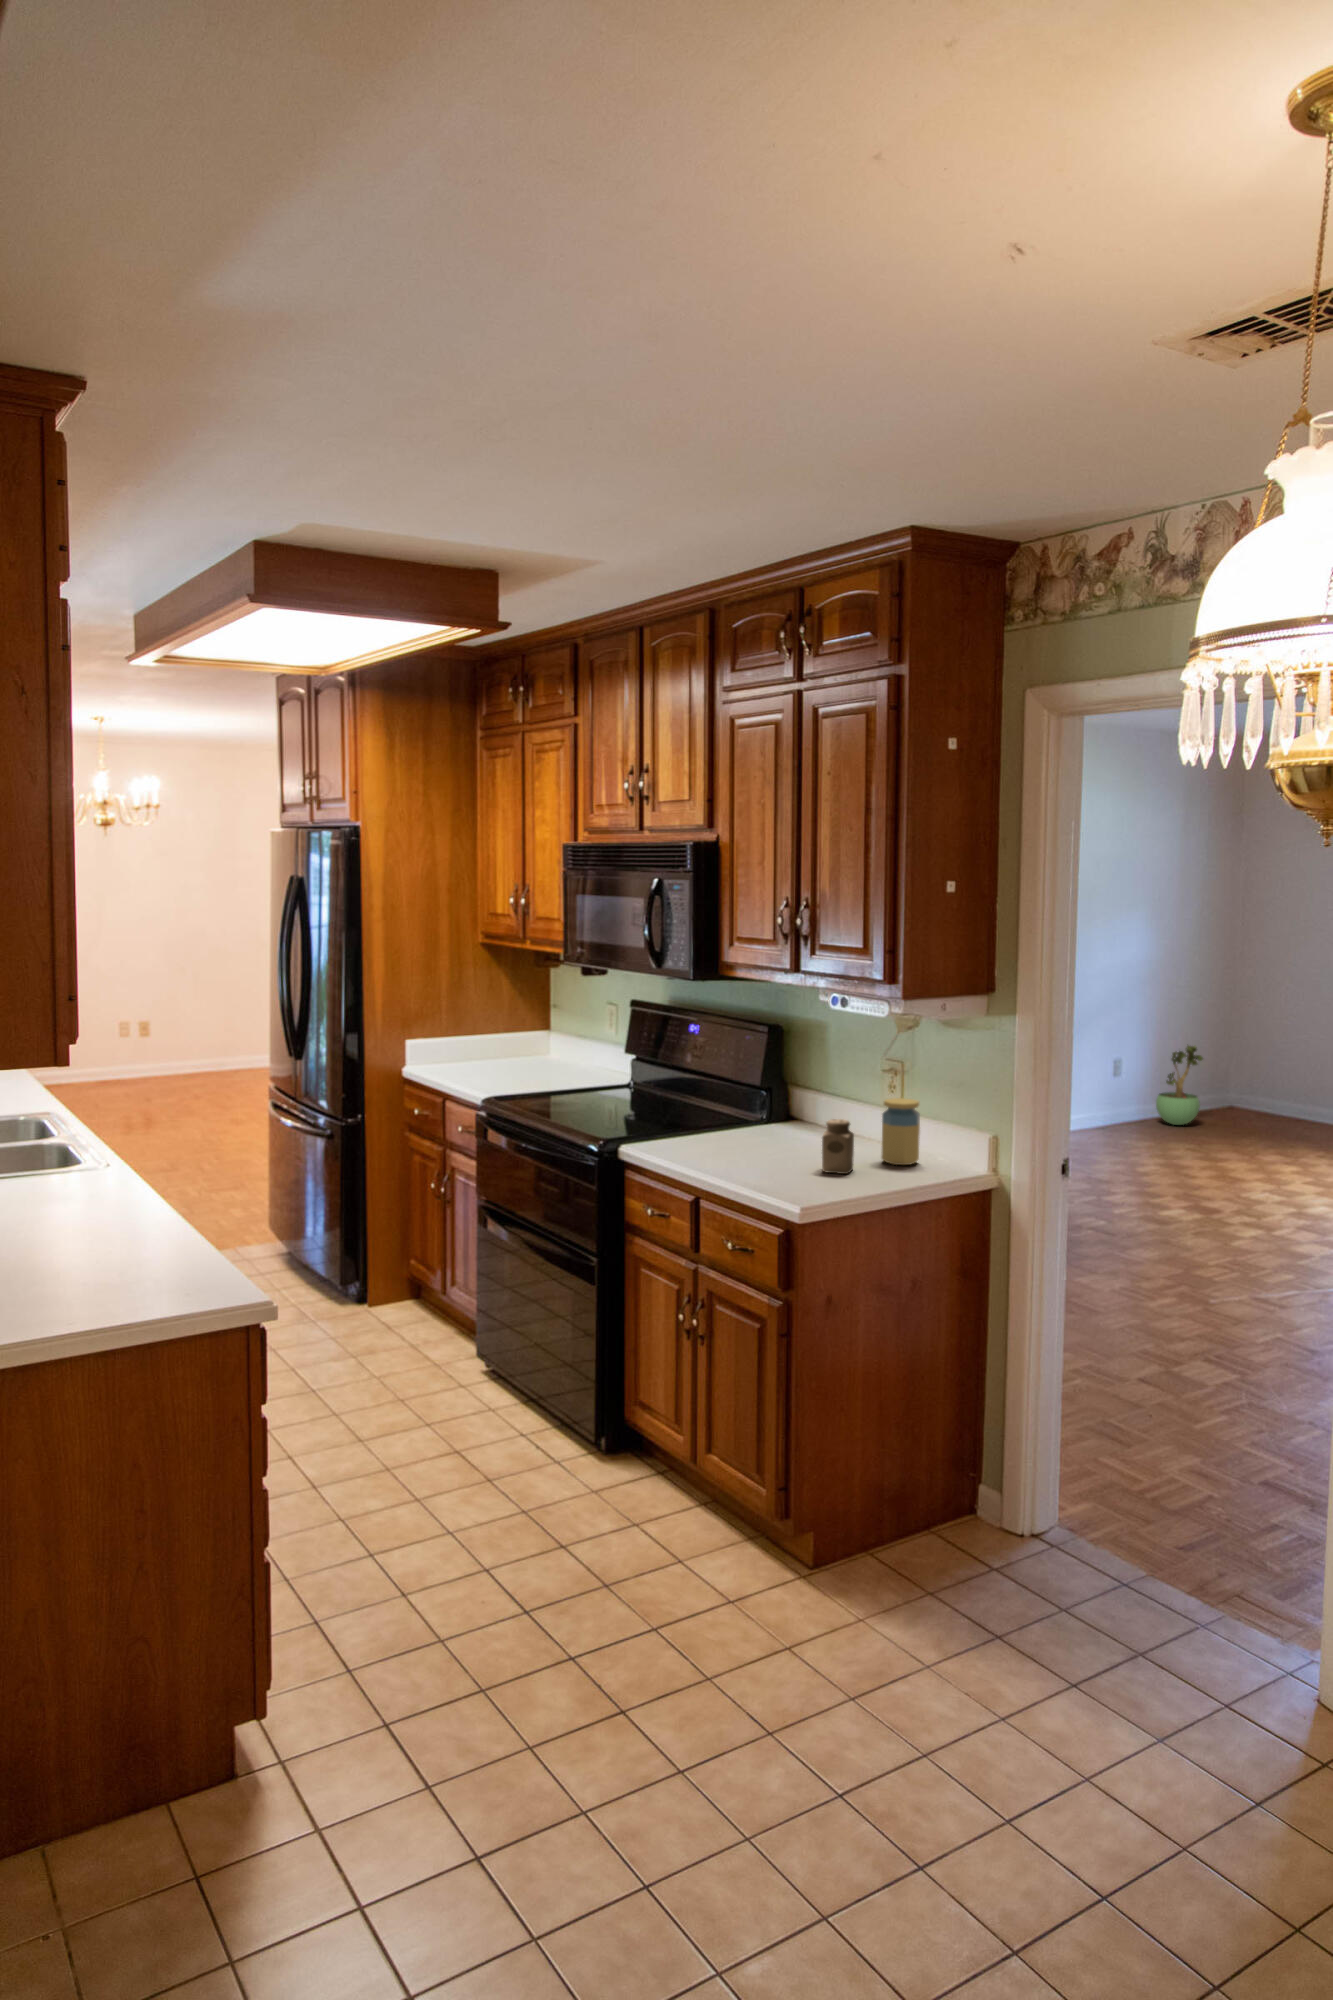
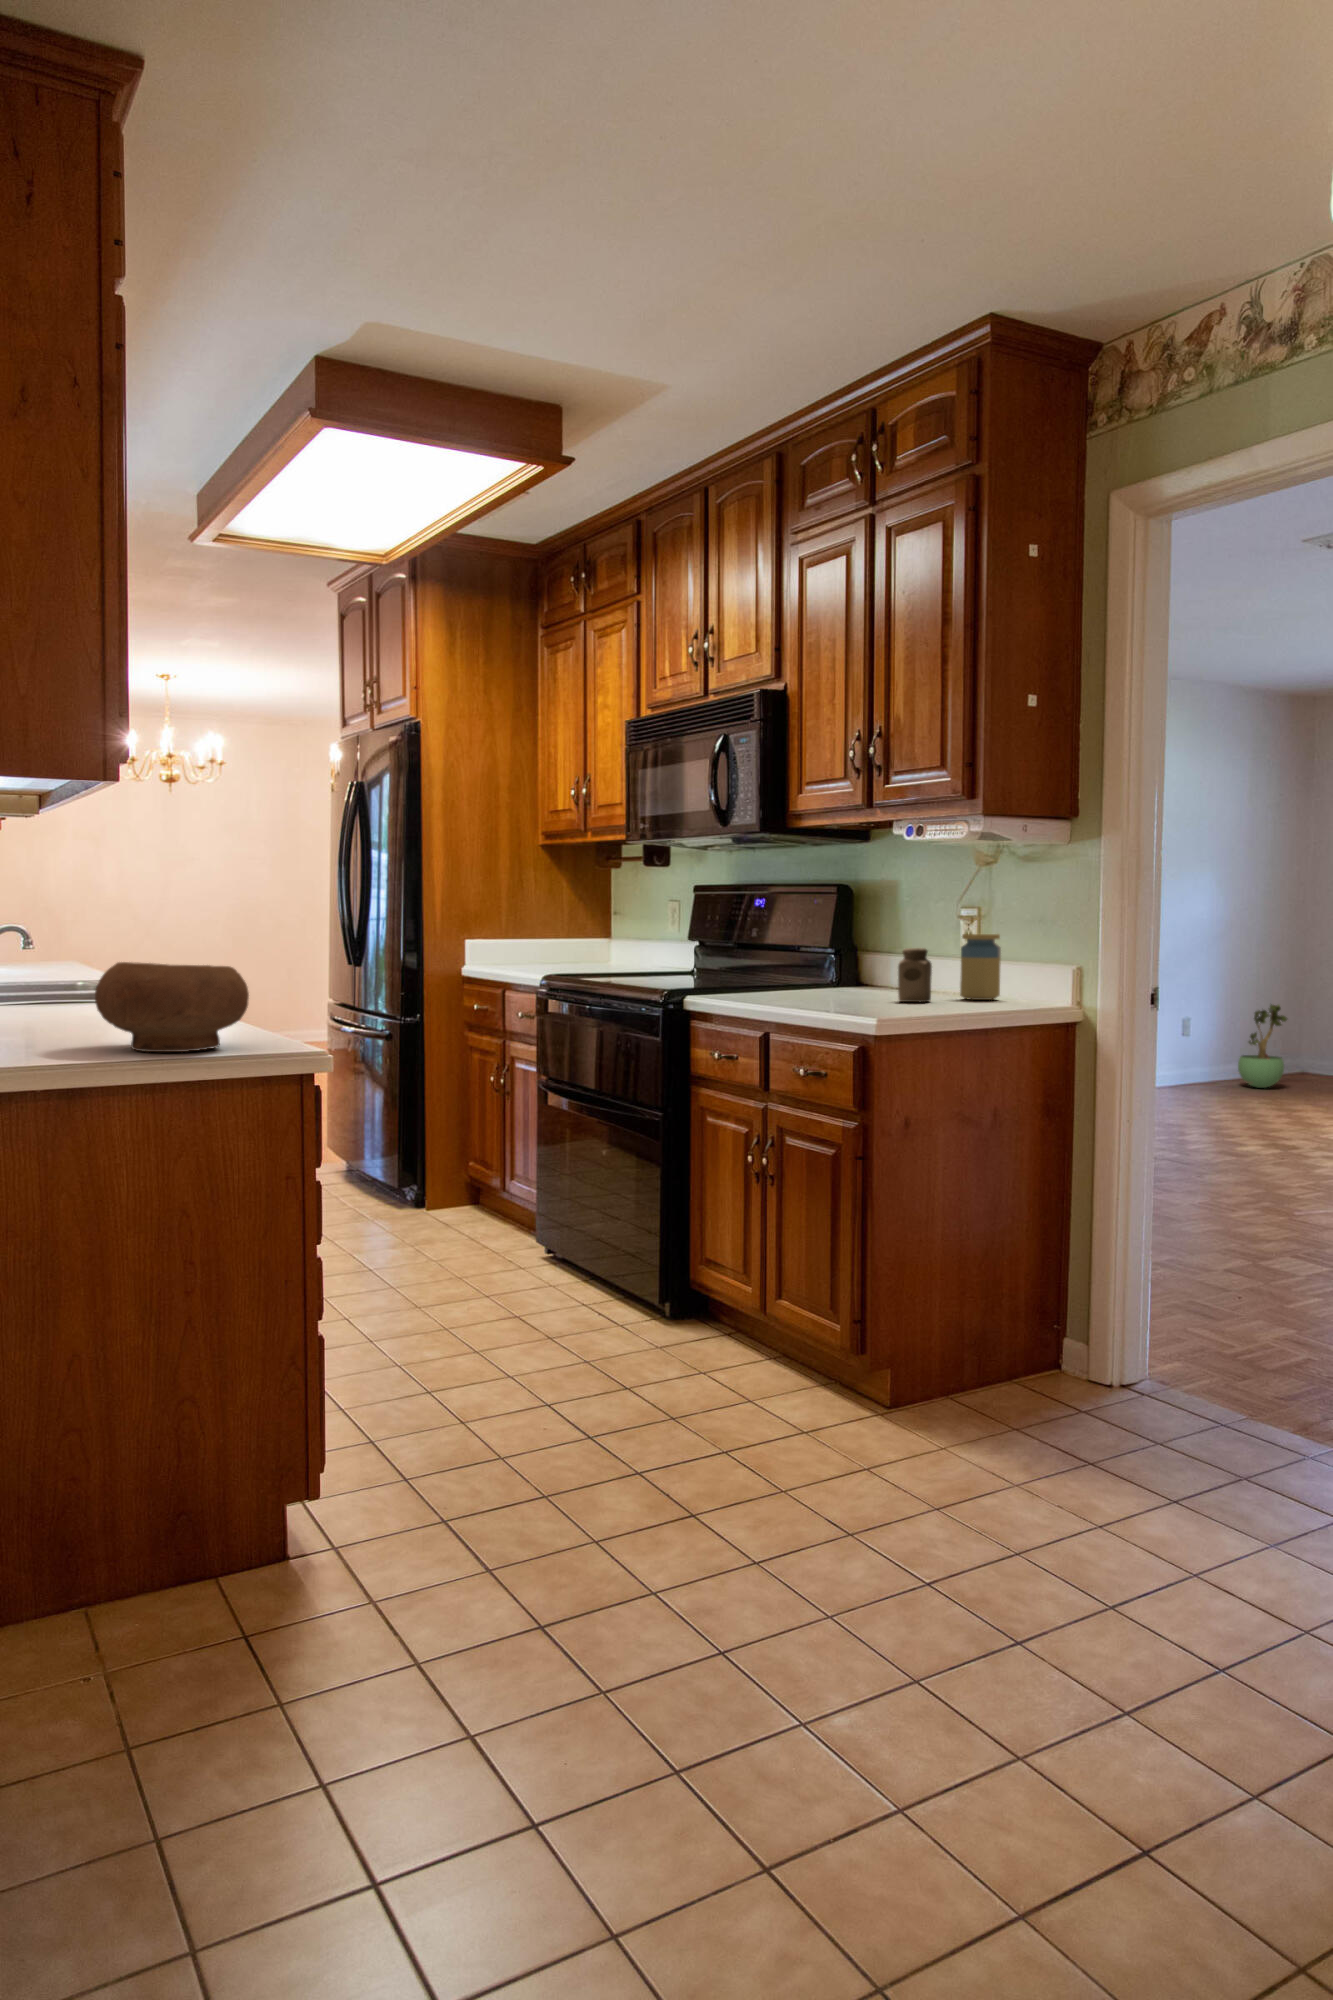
bowl: none [41,1195,193,1297] -> present [95,962,249,1052]

